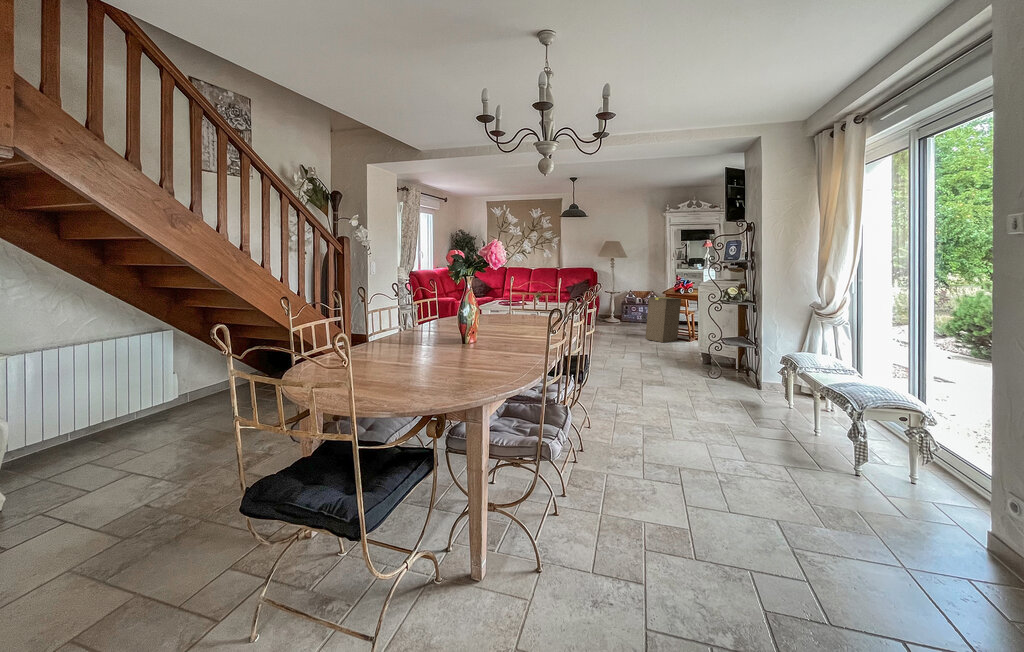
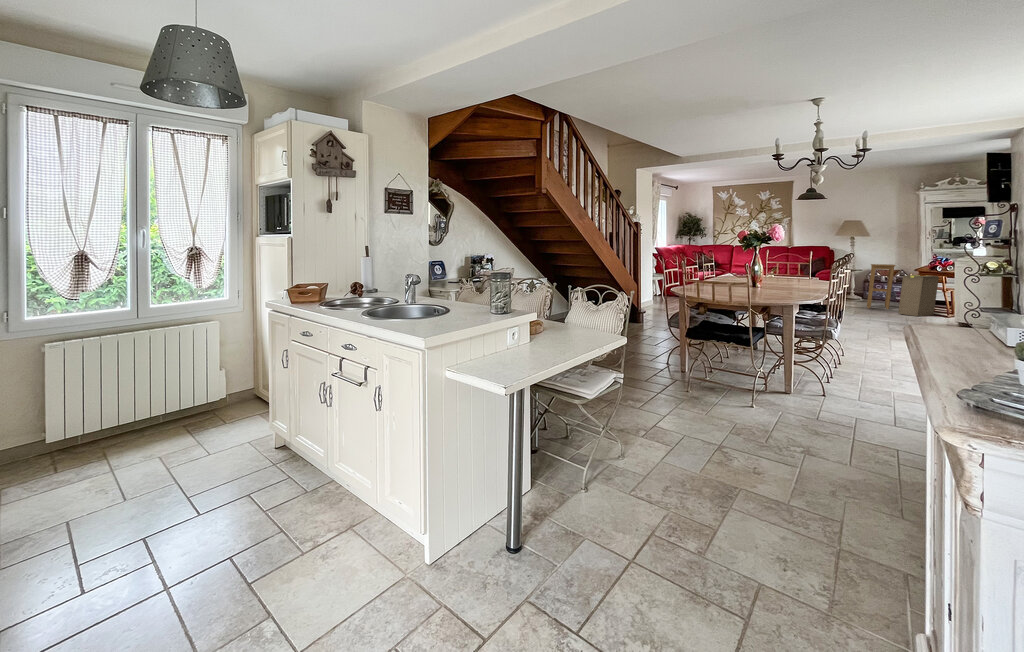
stool: none [621,285,644,333] -> present [867,264,896,309]

